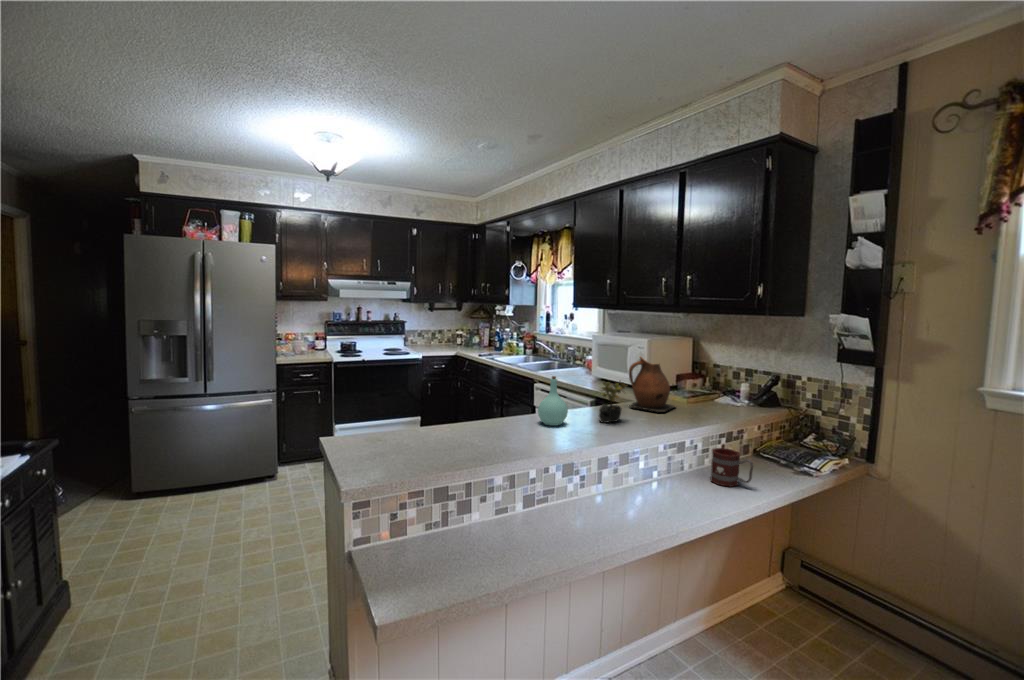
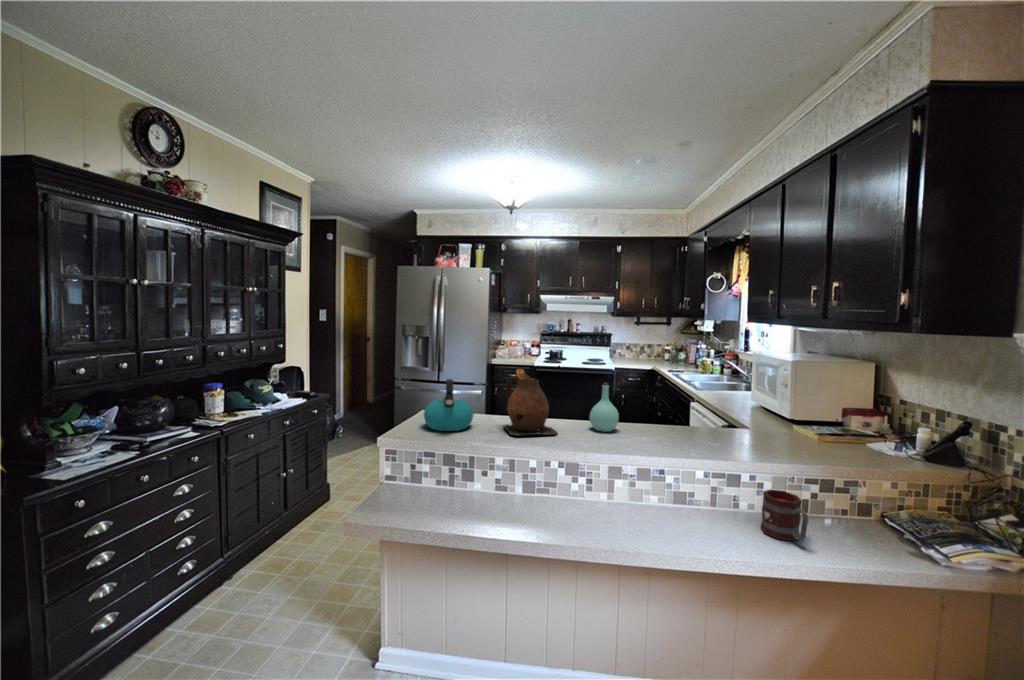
ceramic pitcher: present [629,357,675,412] -> present [503,369,558,436]
succulent plant: present [599,382,626,423] -> none [651,395,690,439]
kettle: none [374,393,439,461] -> present [424,379,473,431]

